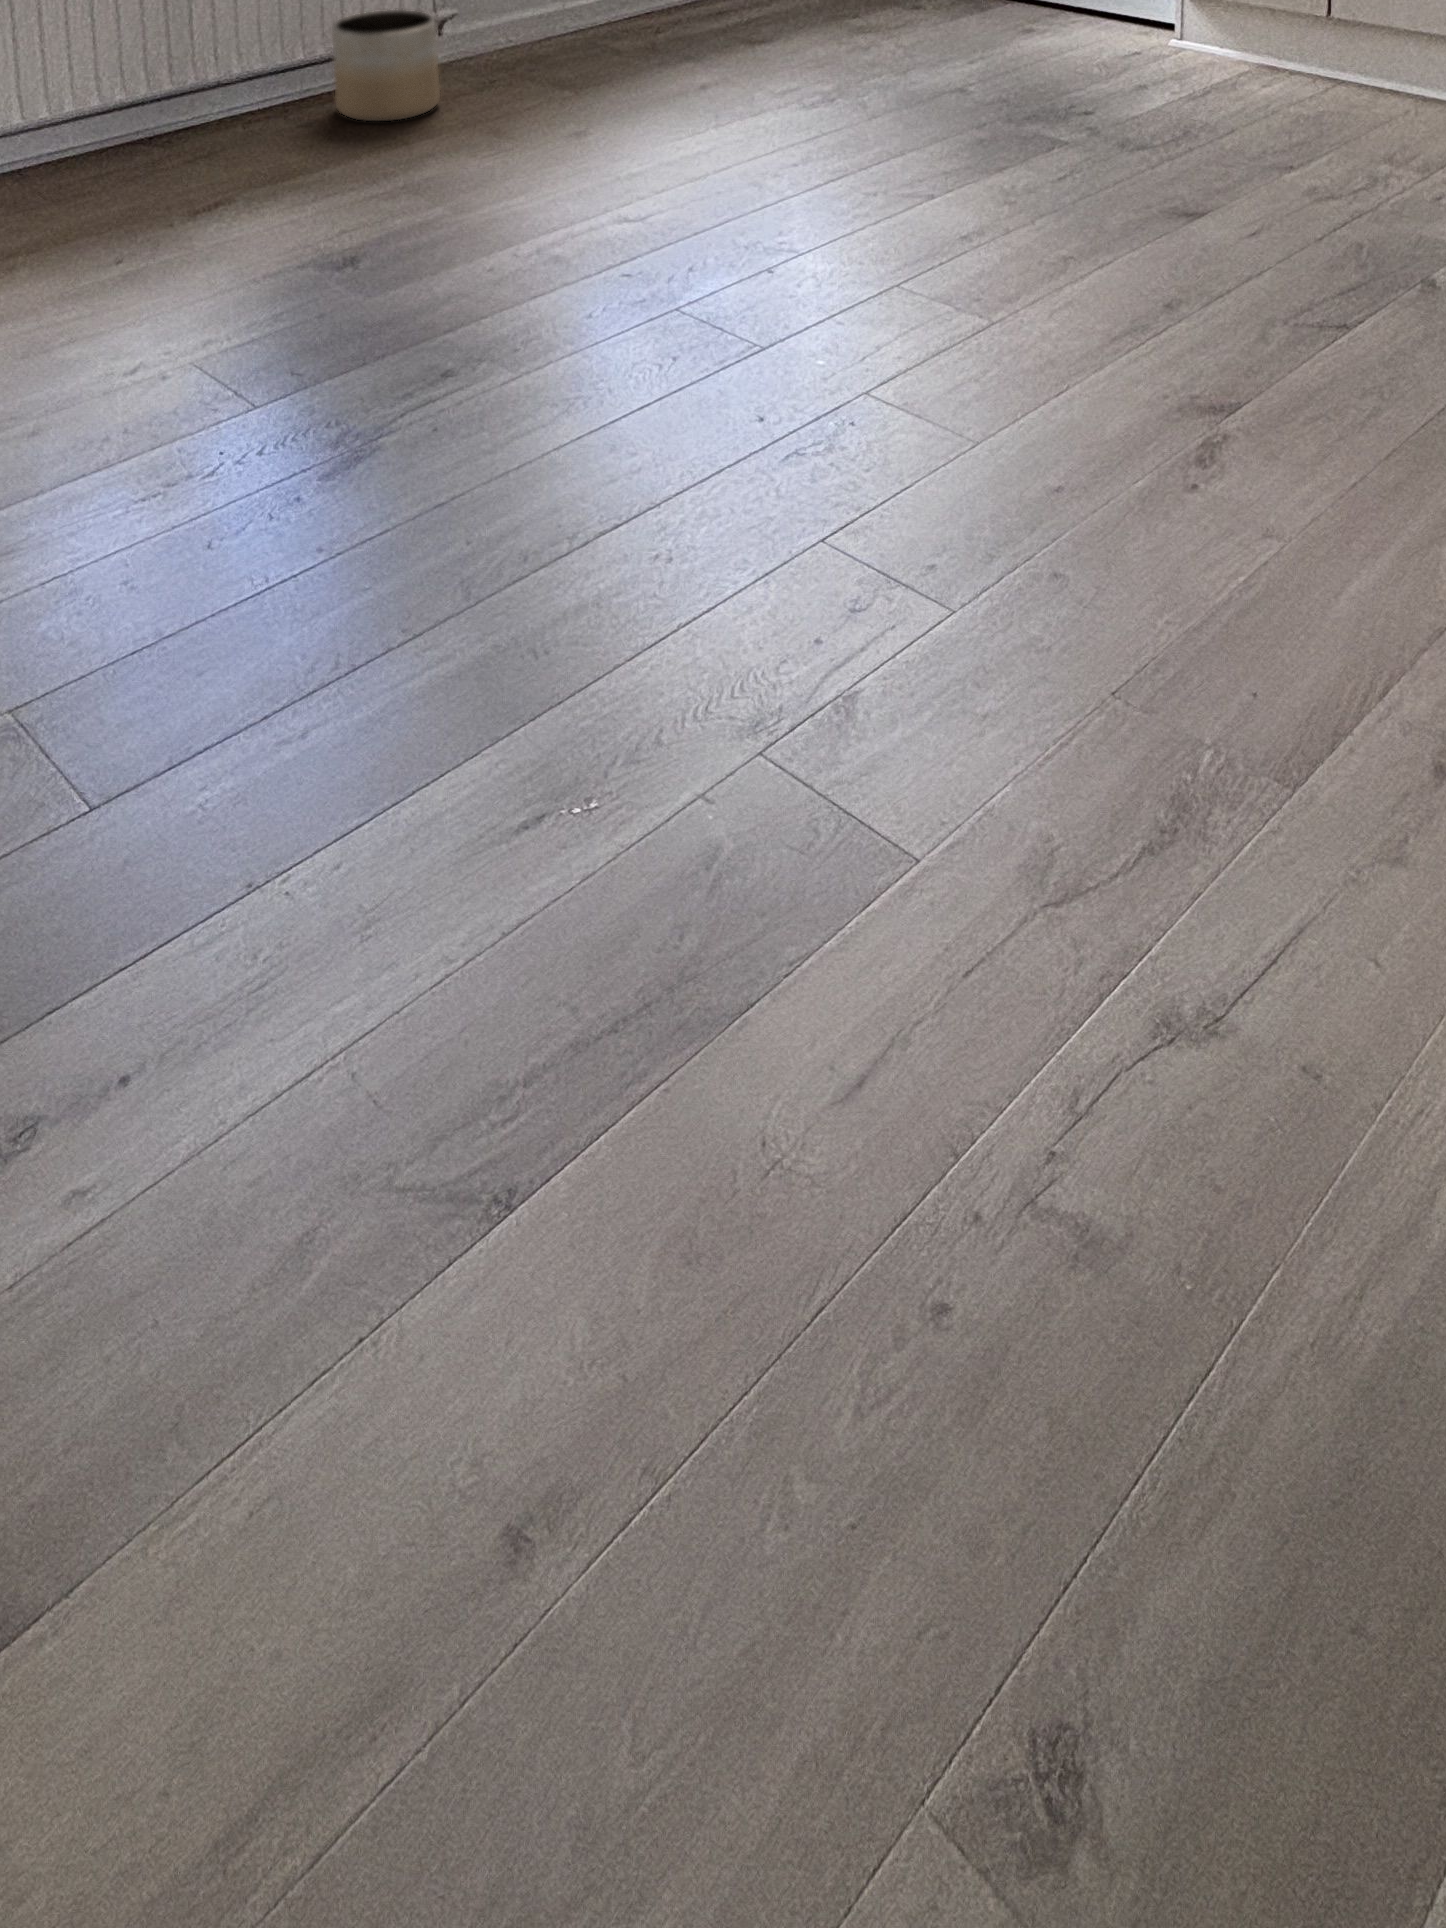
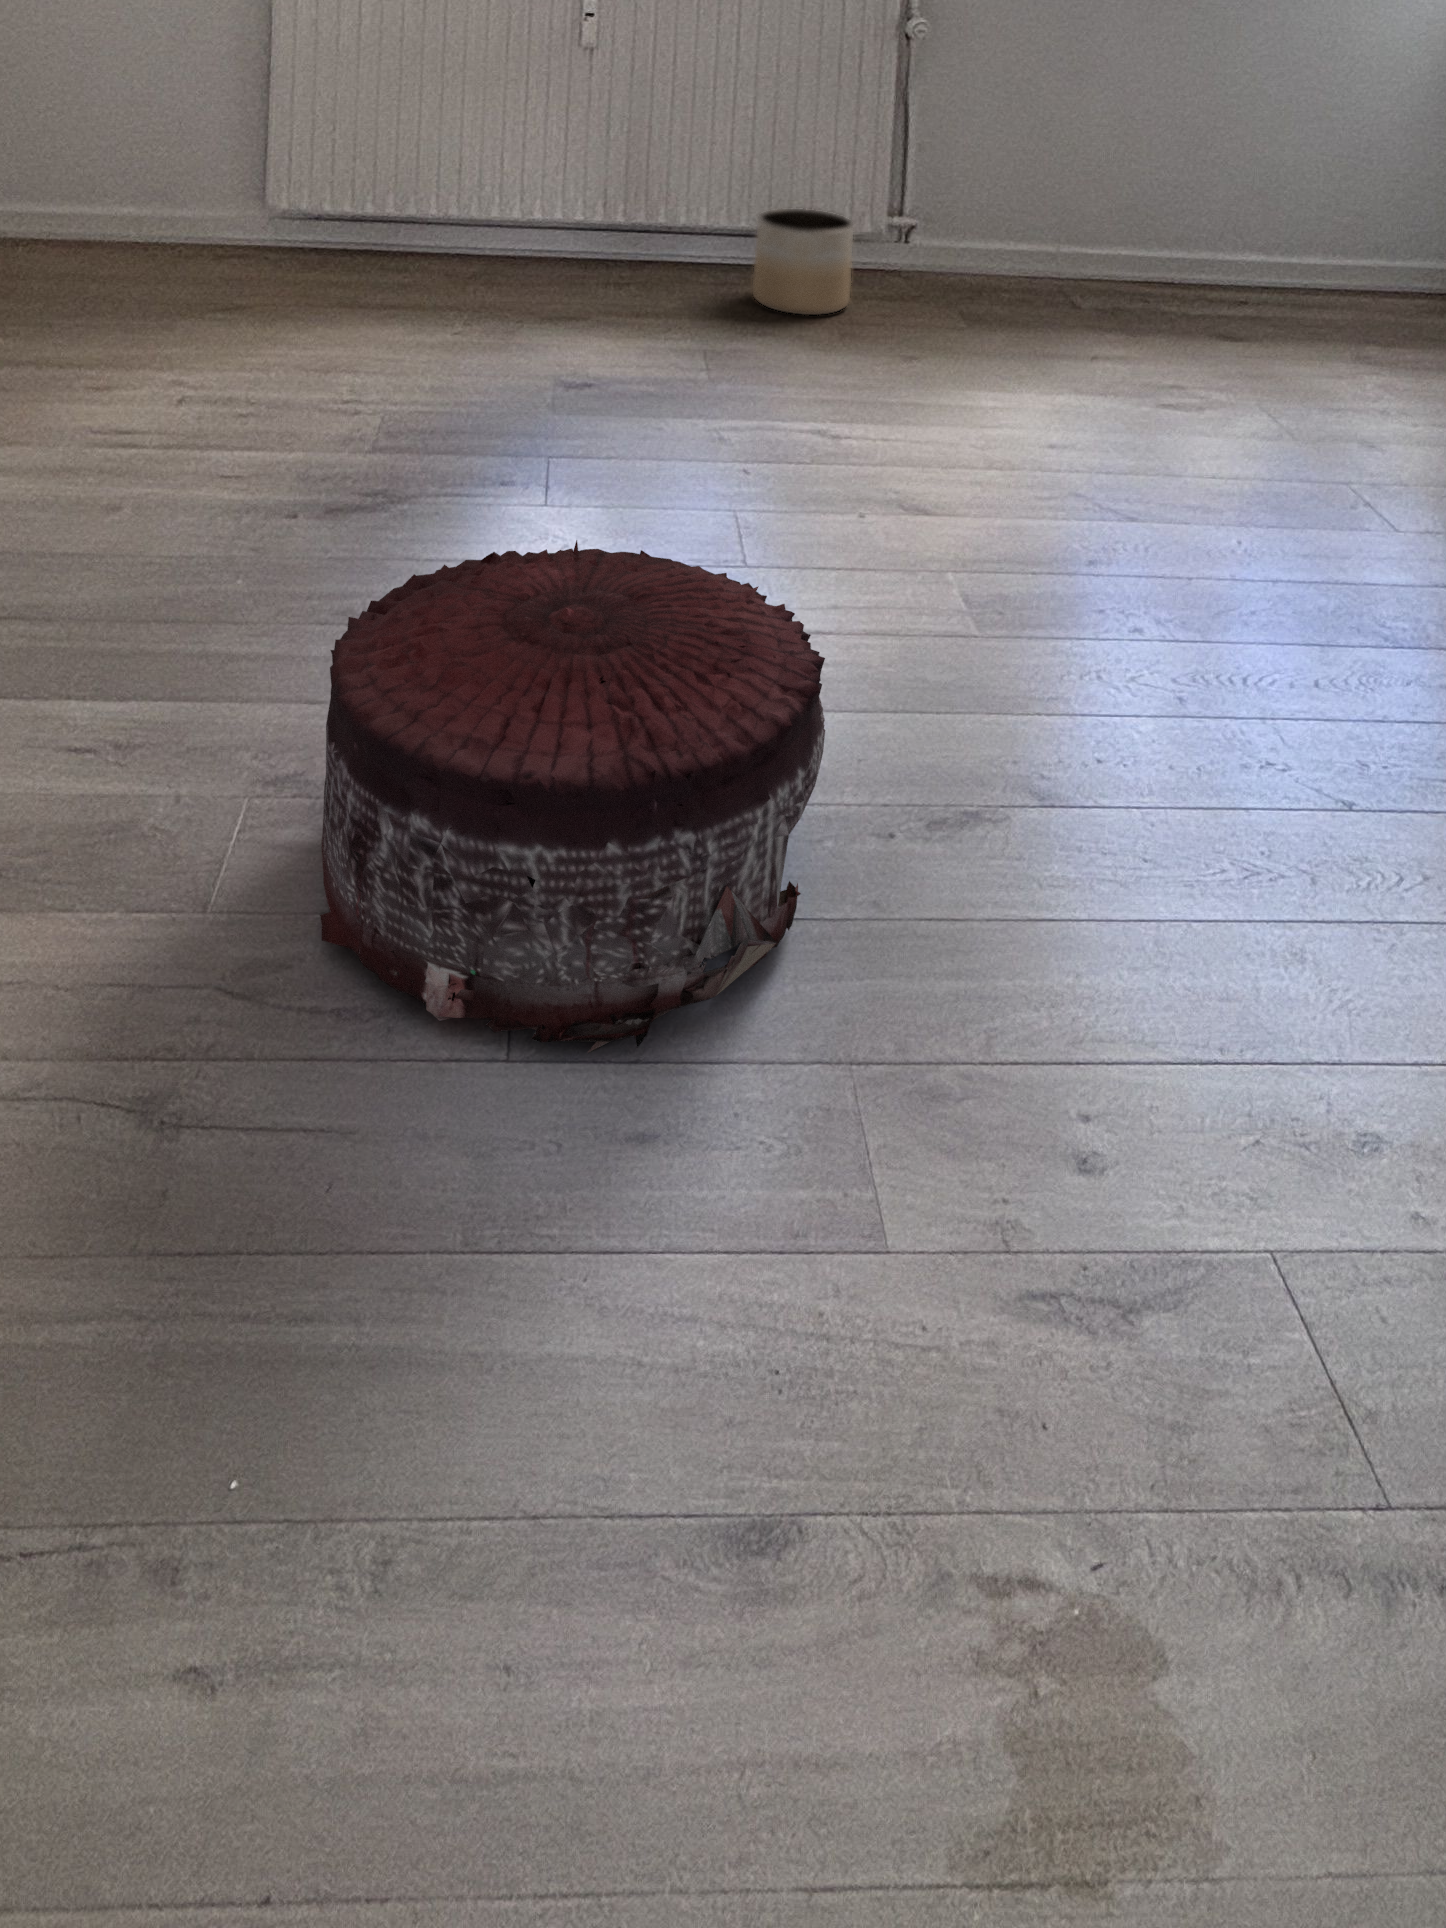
pouf: none [816,317,1349,805] -> present [320,540,825,1053]

